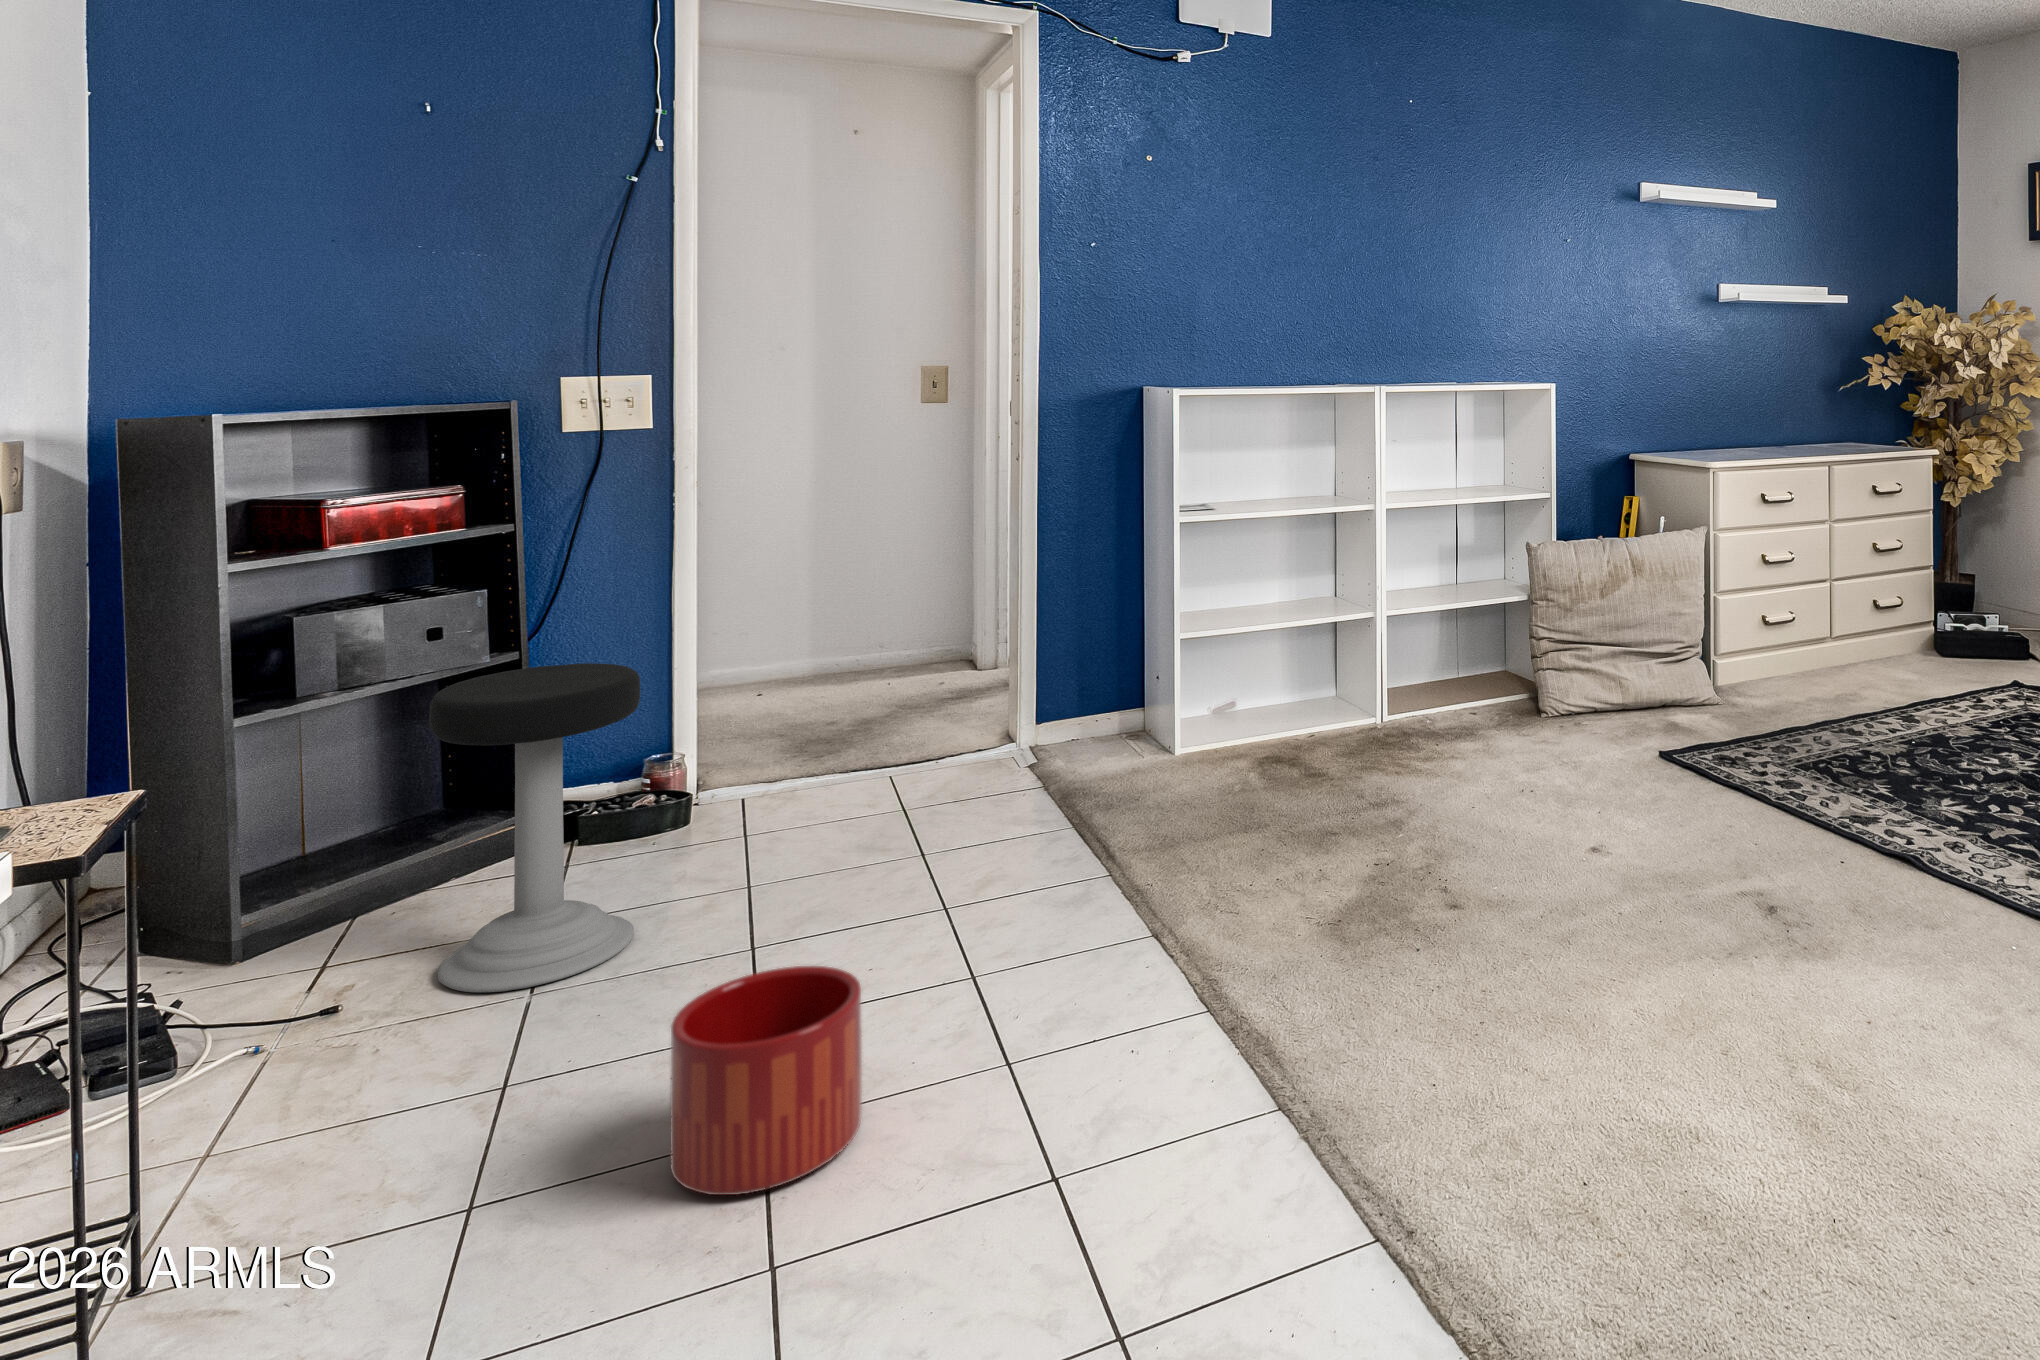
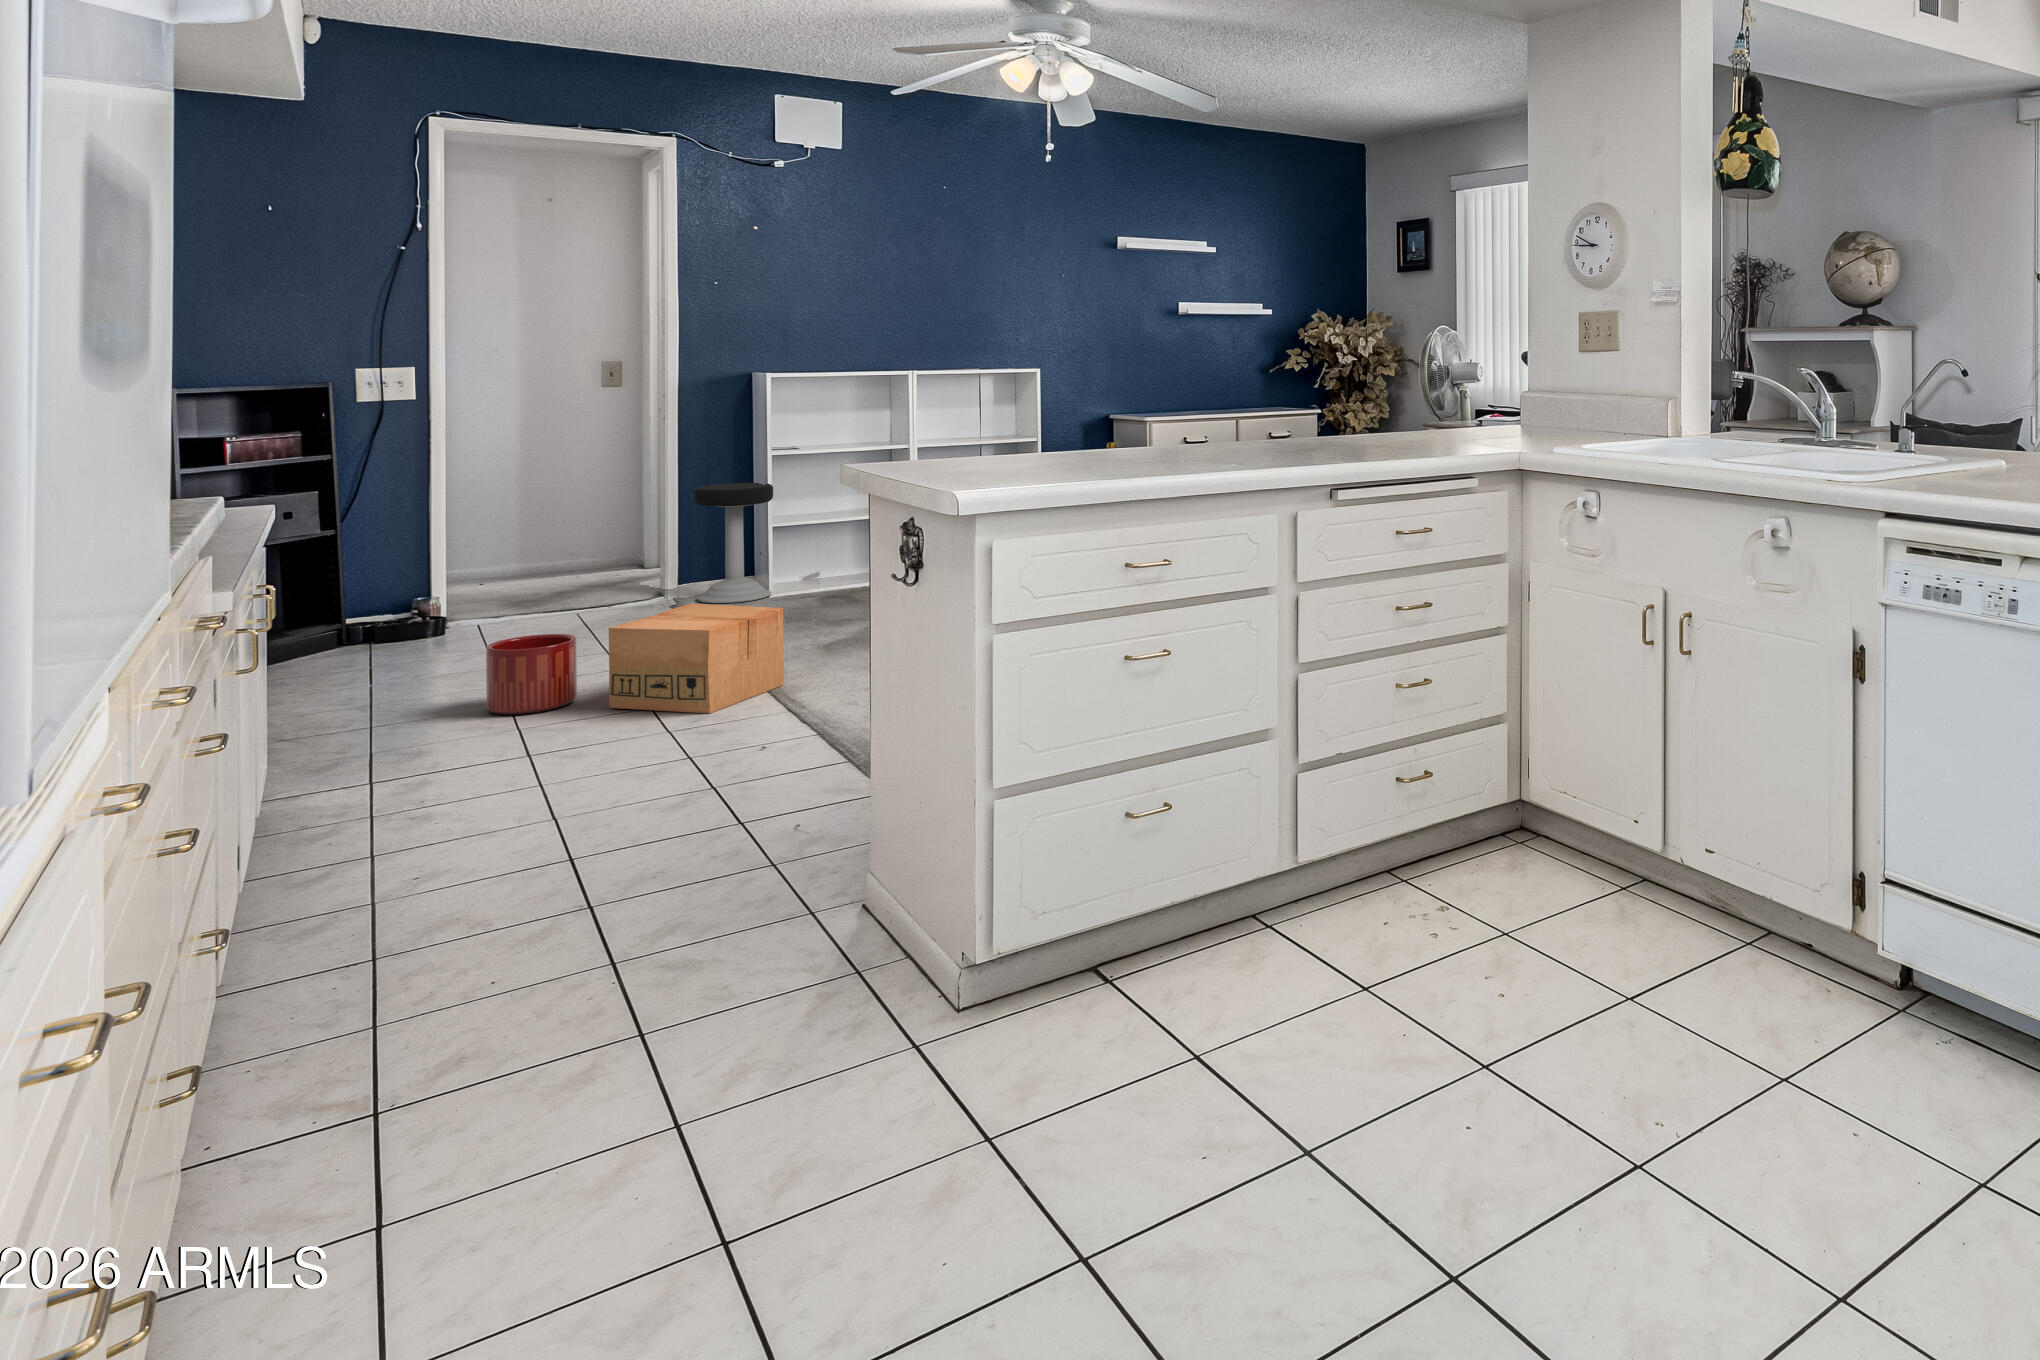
stool: present [429,663,640,992] -> present [694,483,773,603]
cardboard box: none [925,888,1283,1245] -> present [609,604,784,713]

